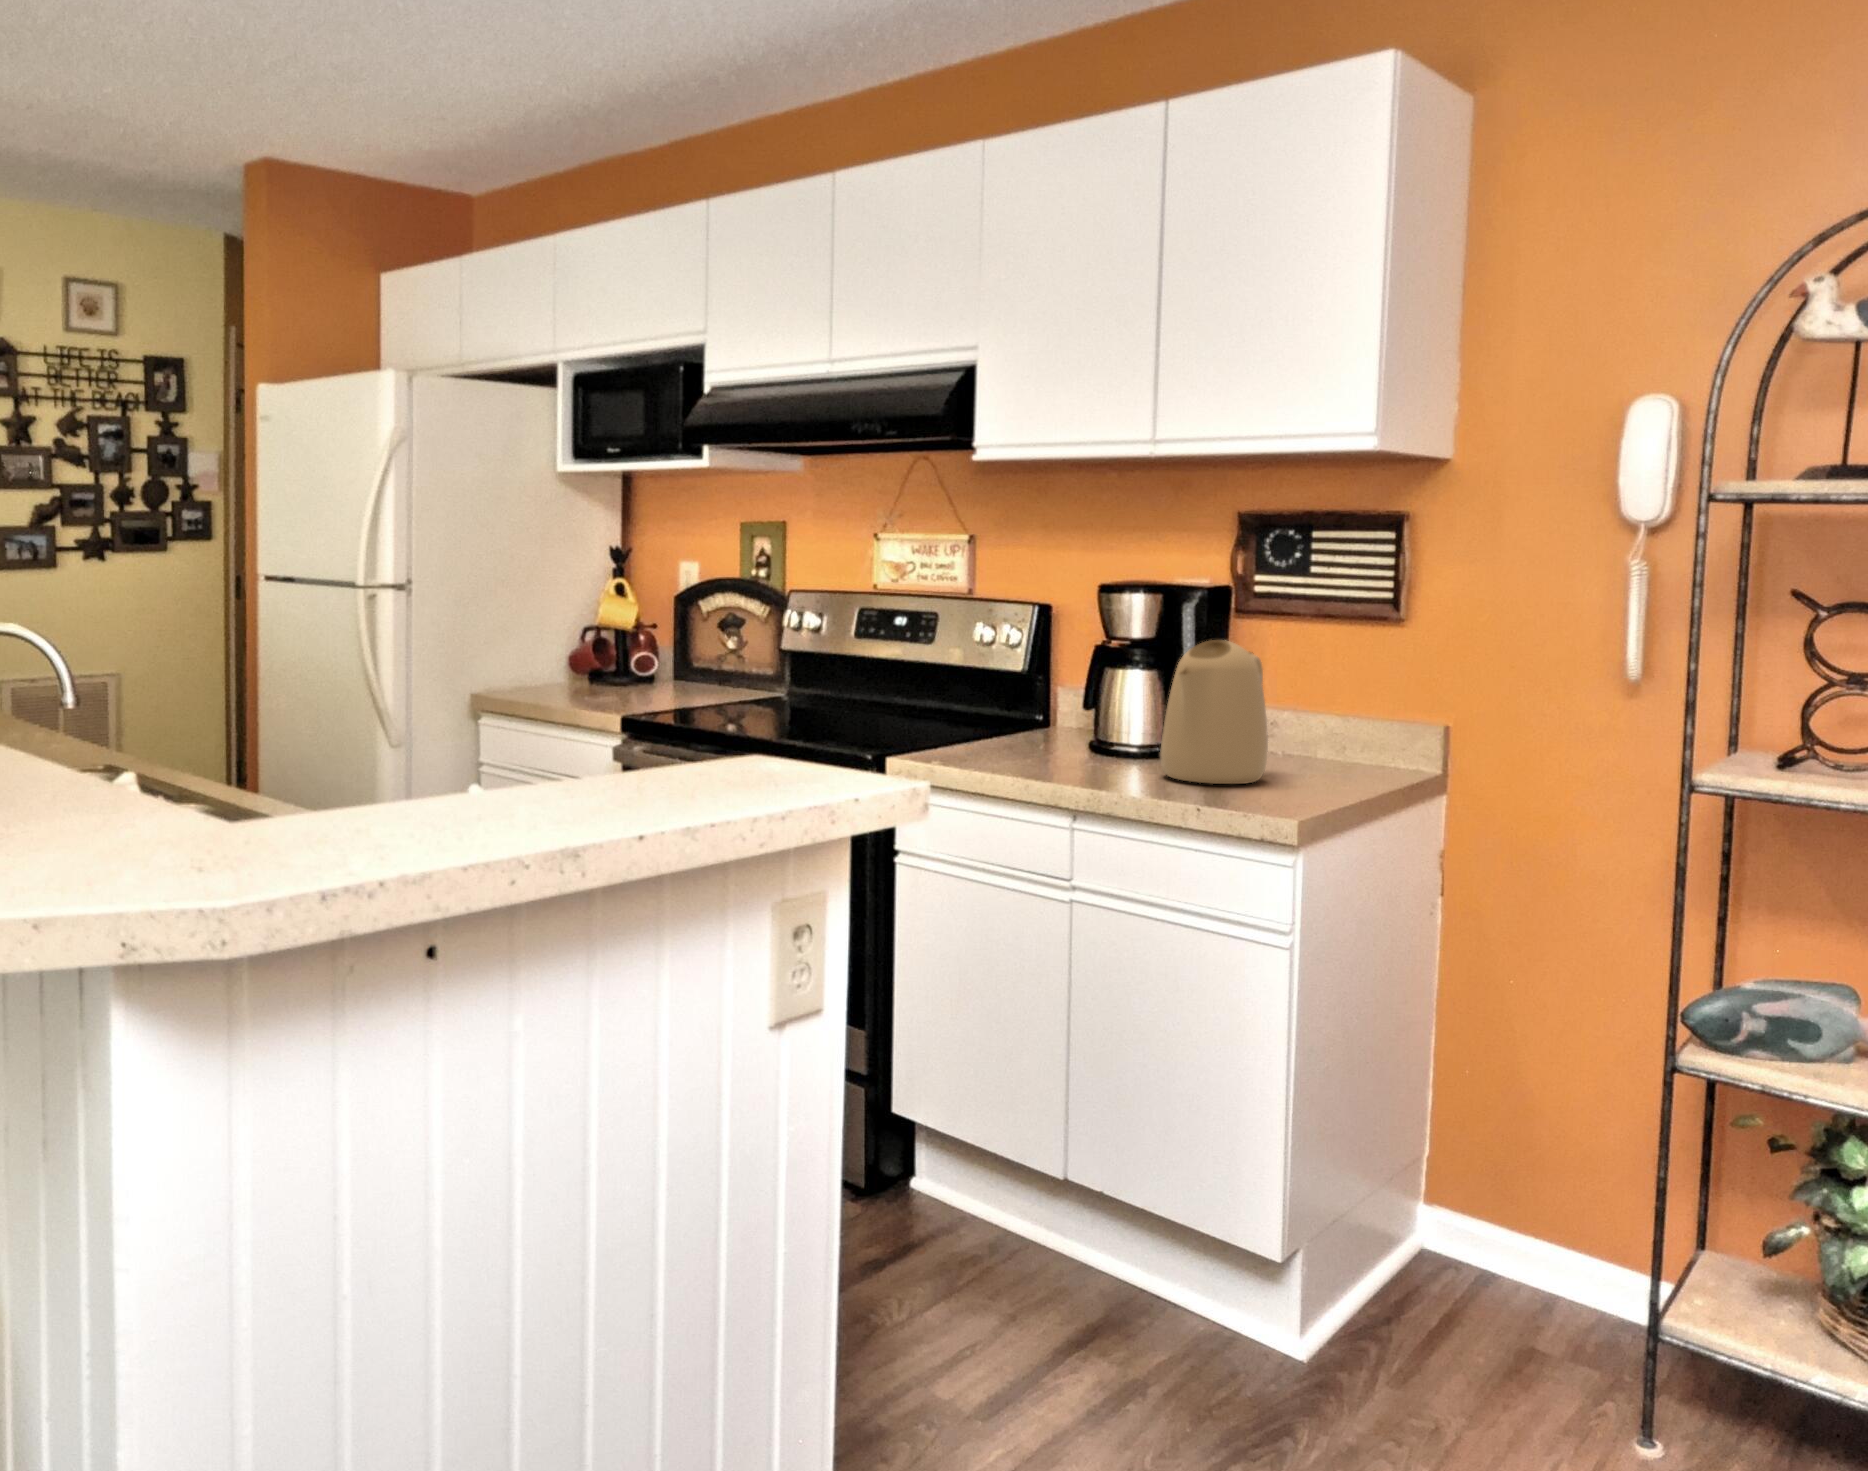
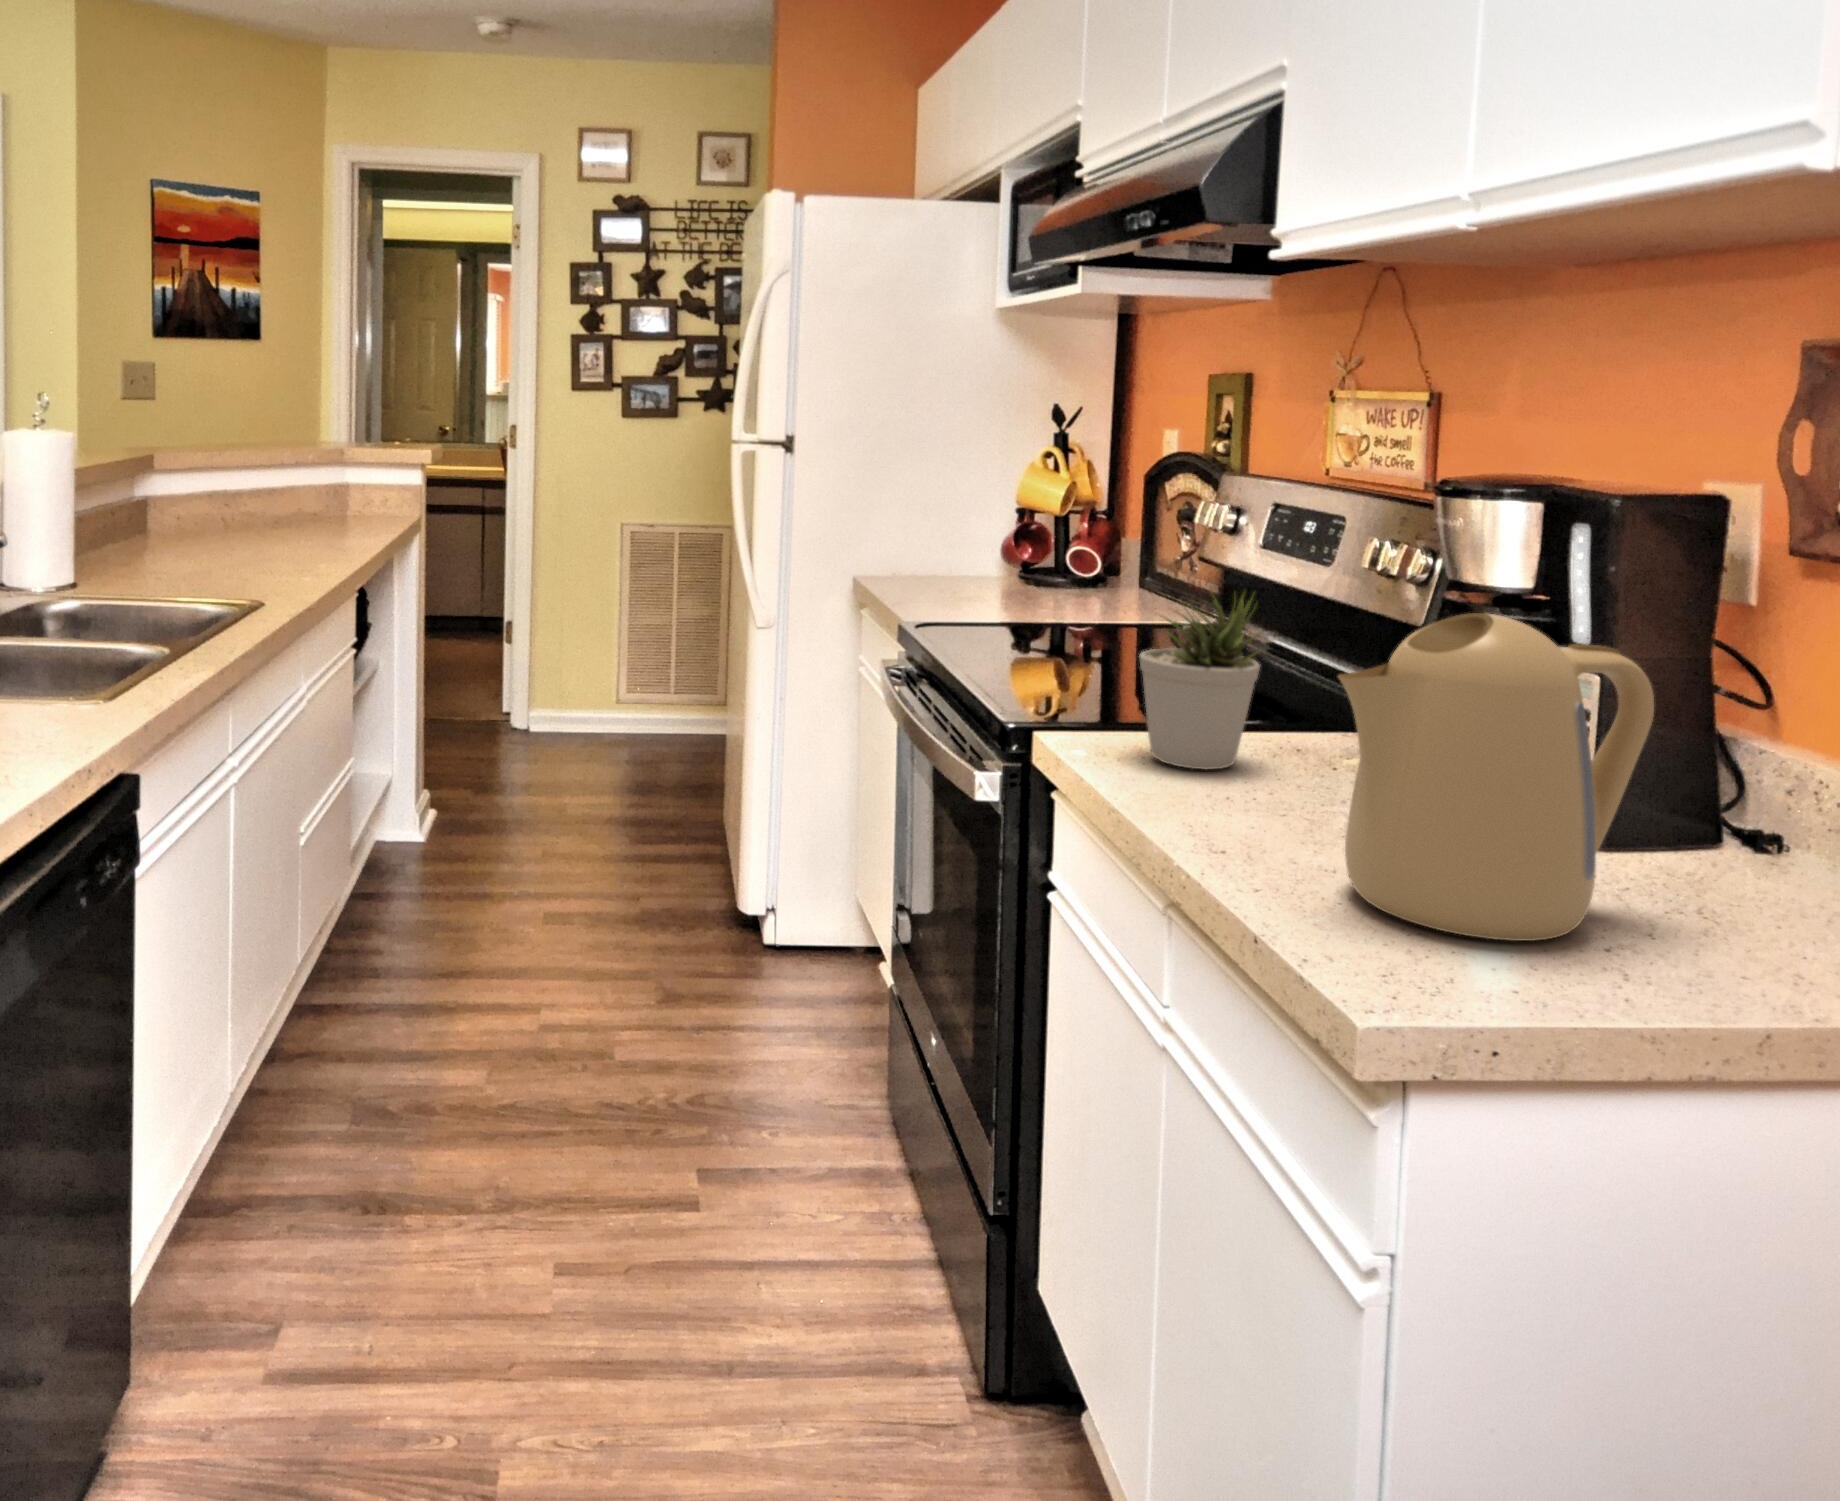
potted plant: none [955,649,1030,754] -> present [1139,596,1261,769]

